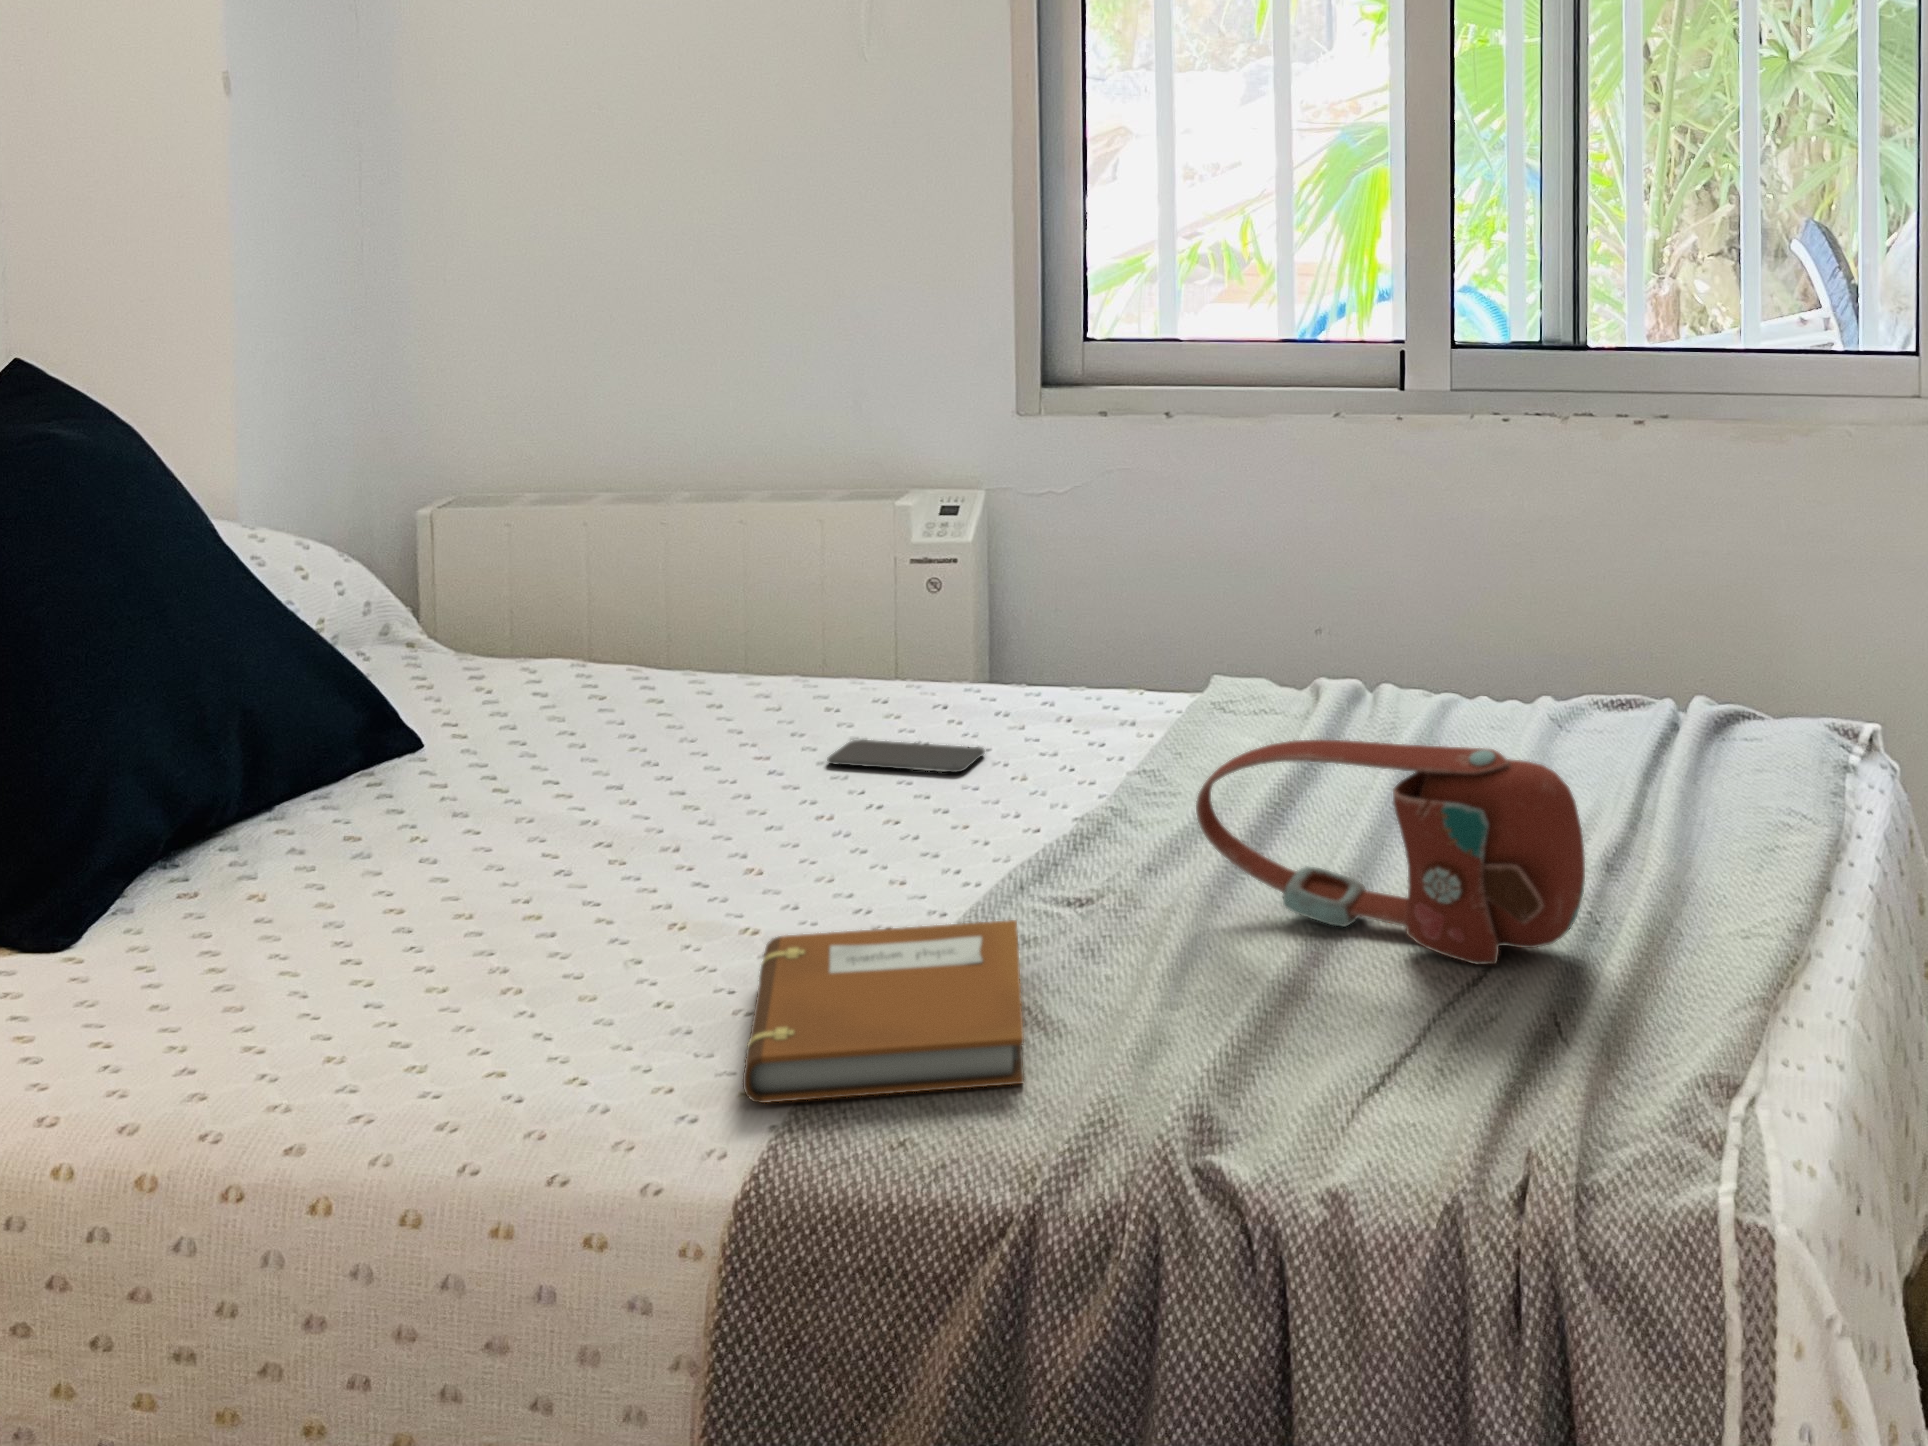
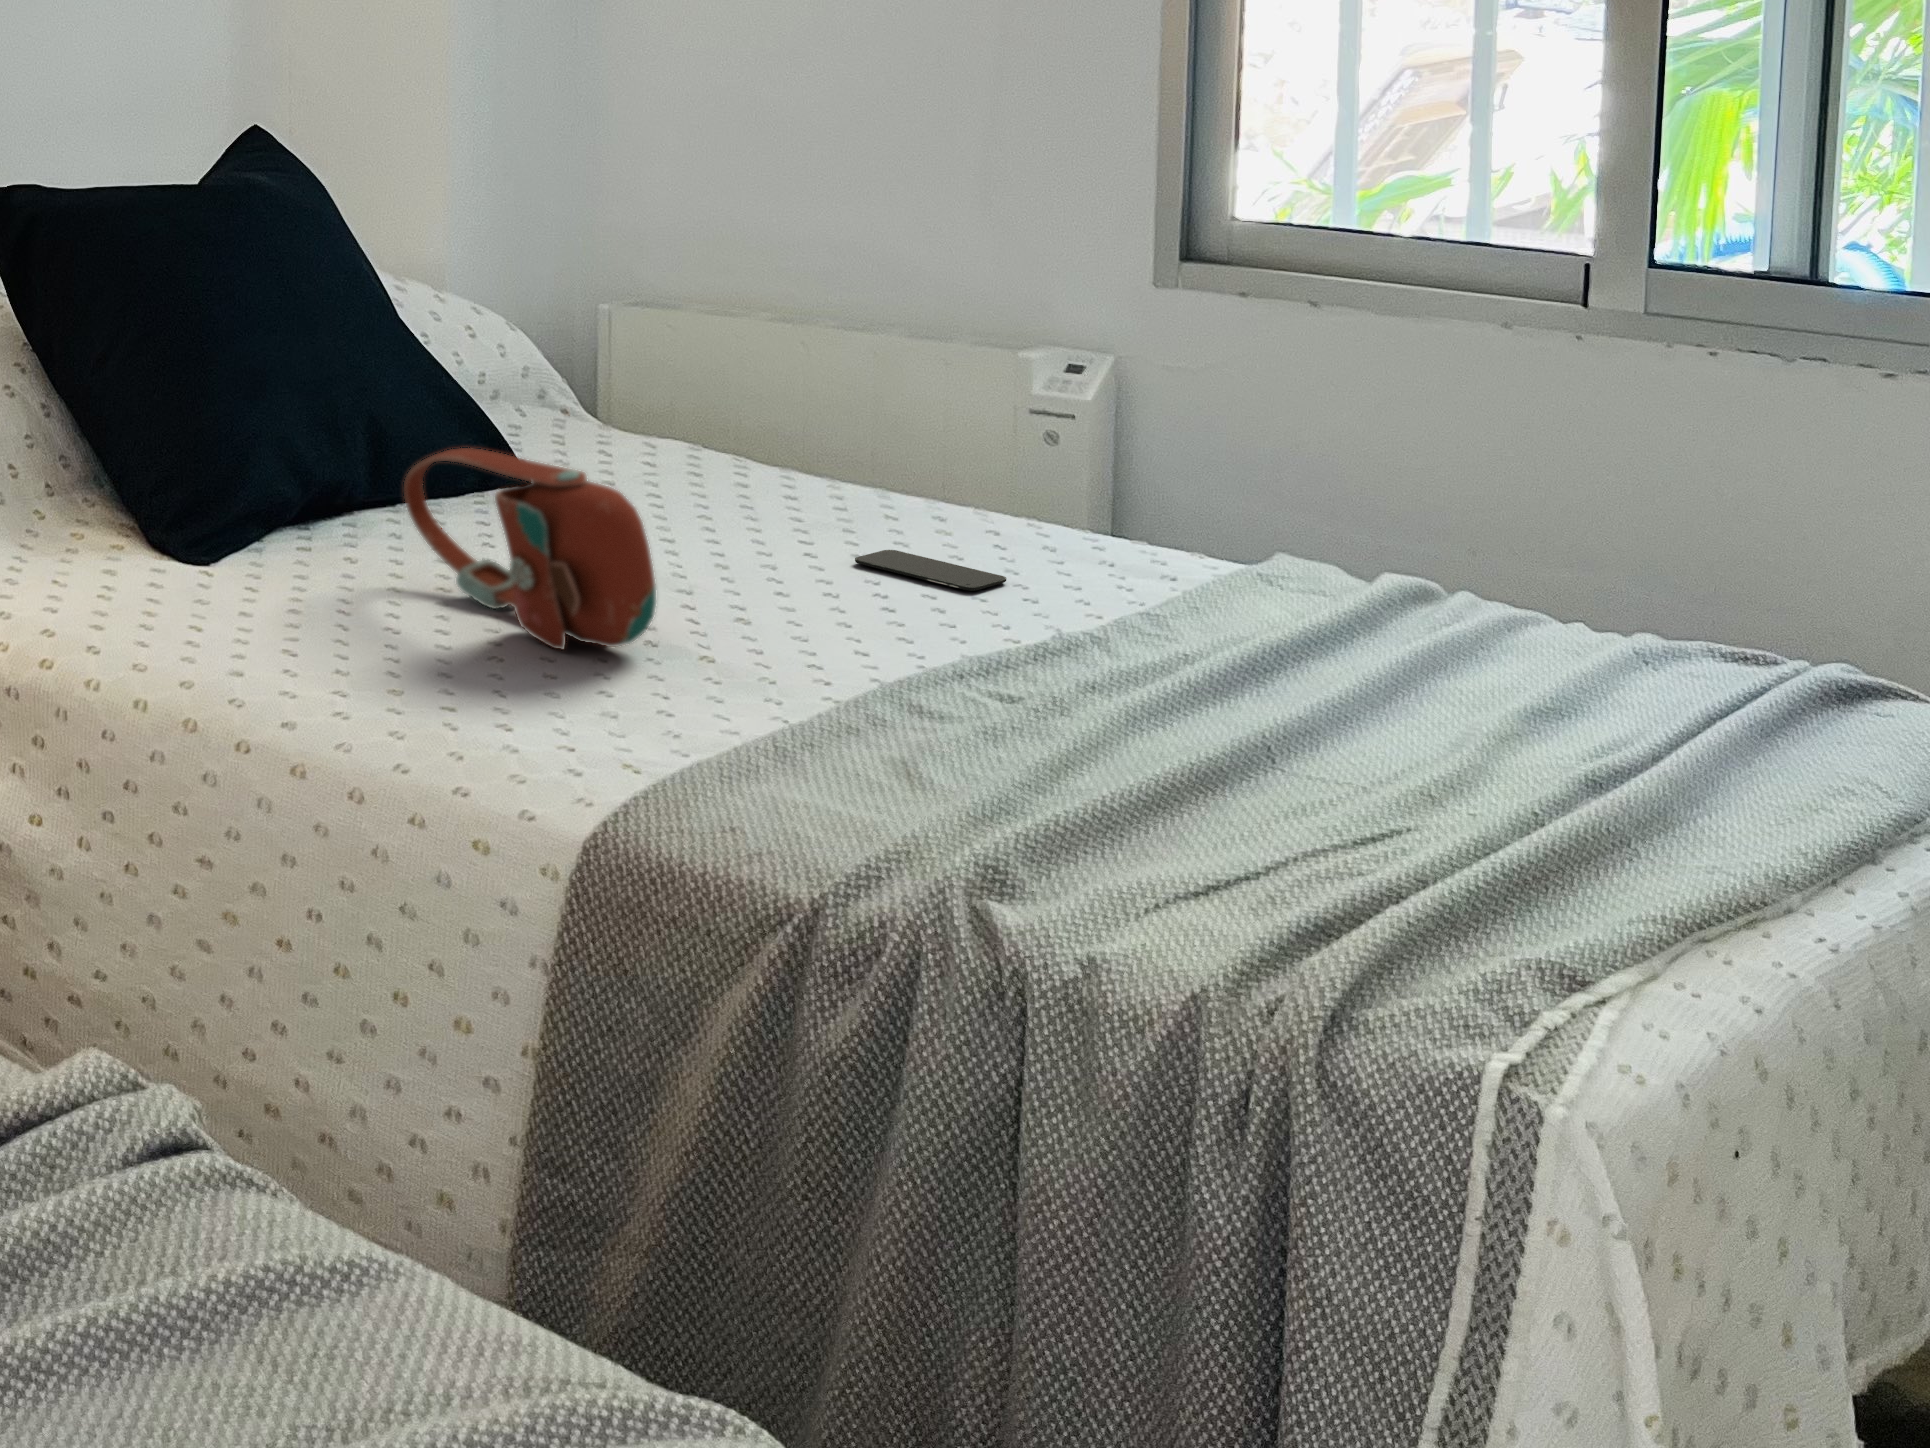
handbag: present [1196,739,1585,964] -> present [404,448,656,649]
notebook: present [743,920,1024,1103] -> none [618,660,921,811]

